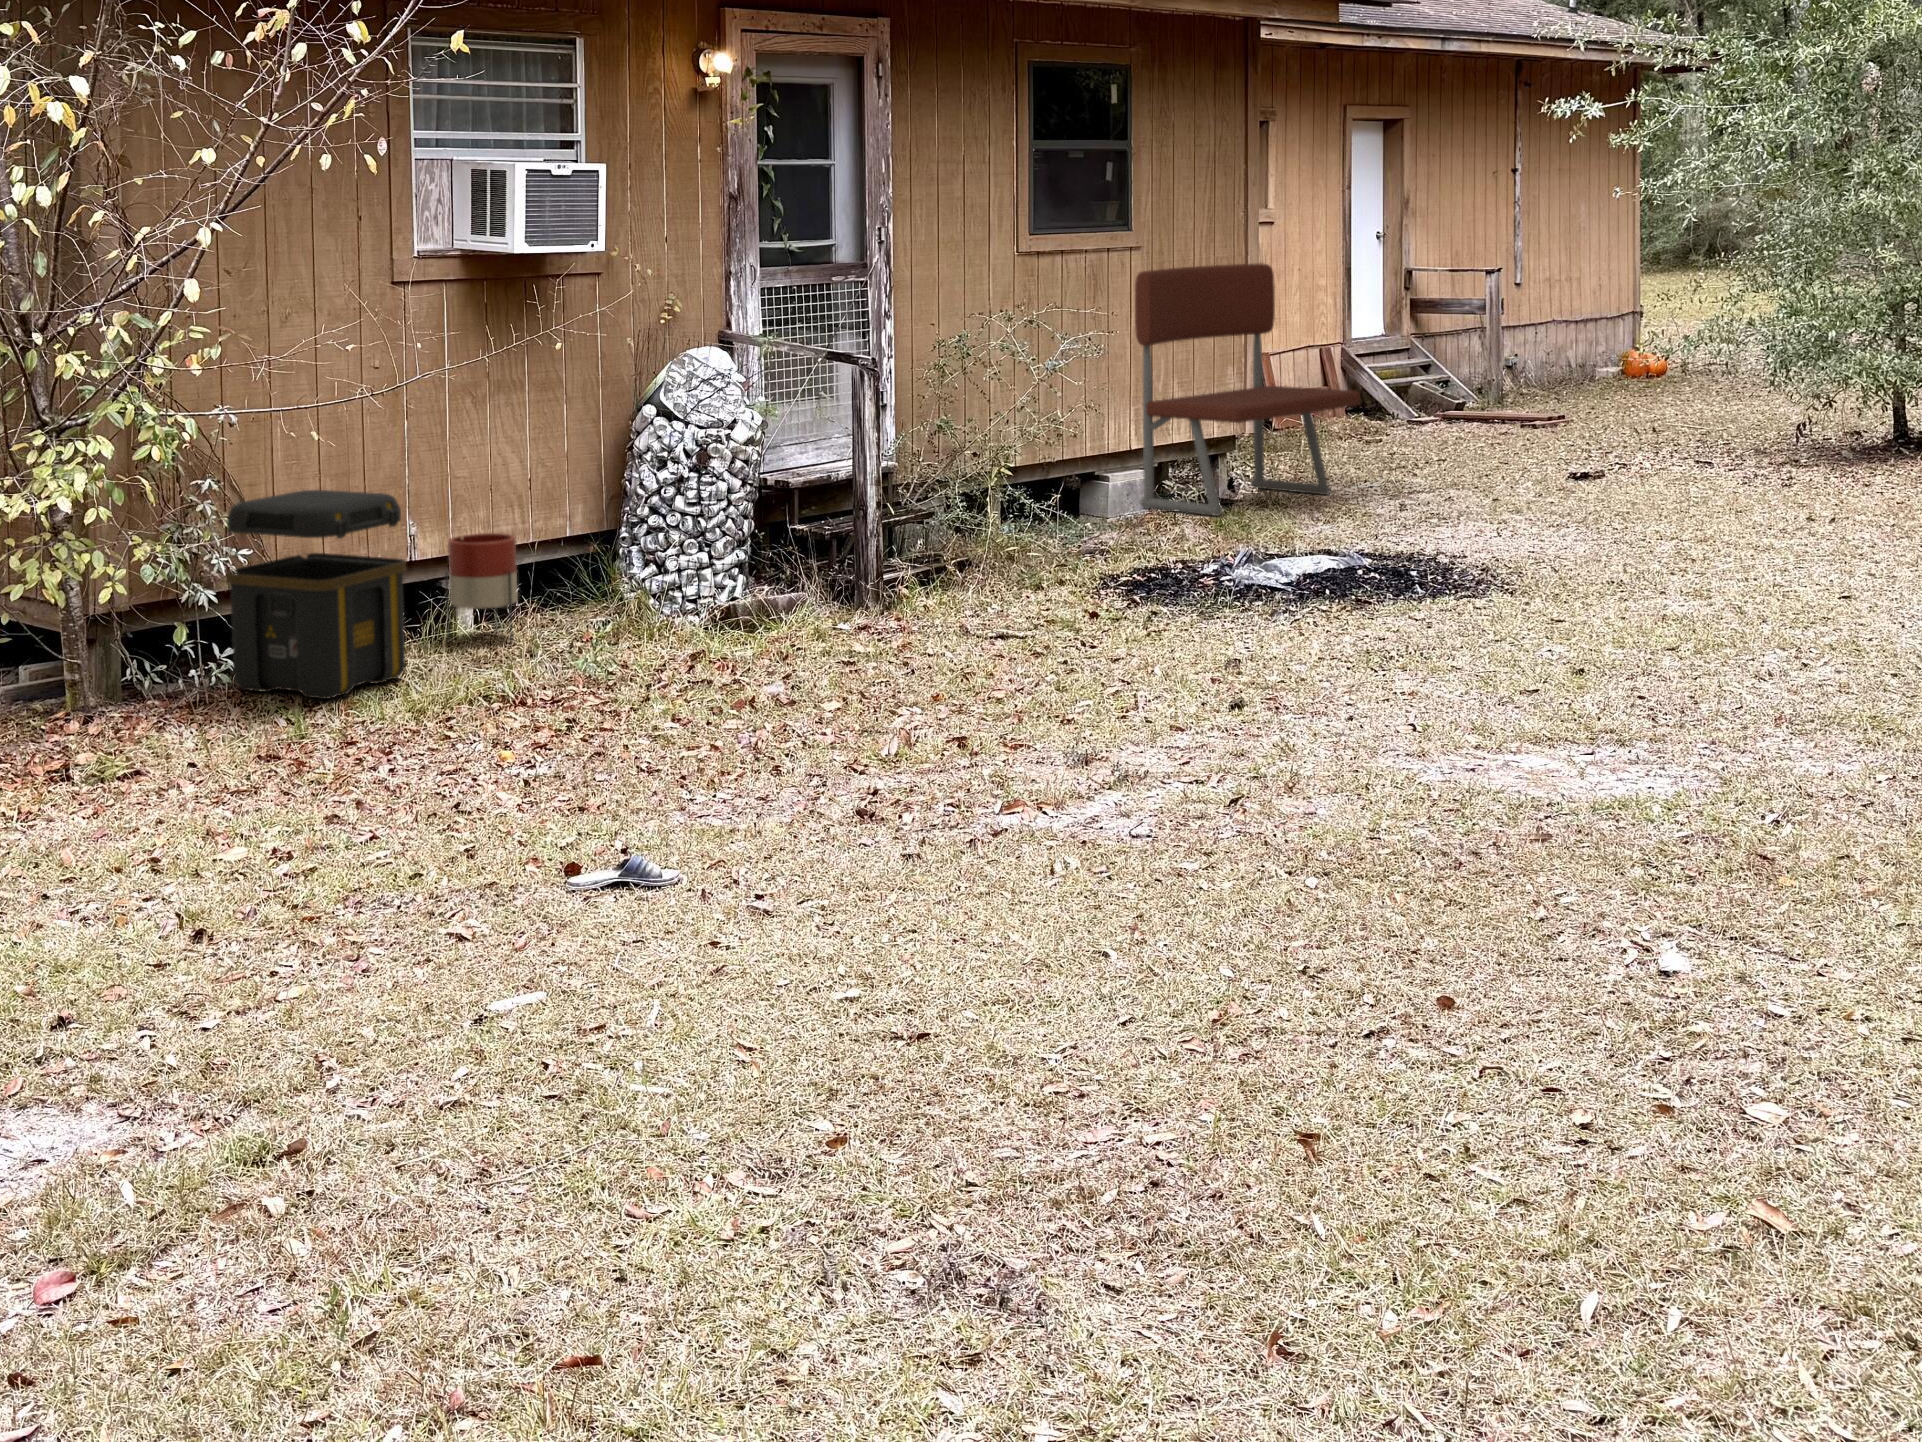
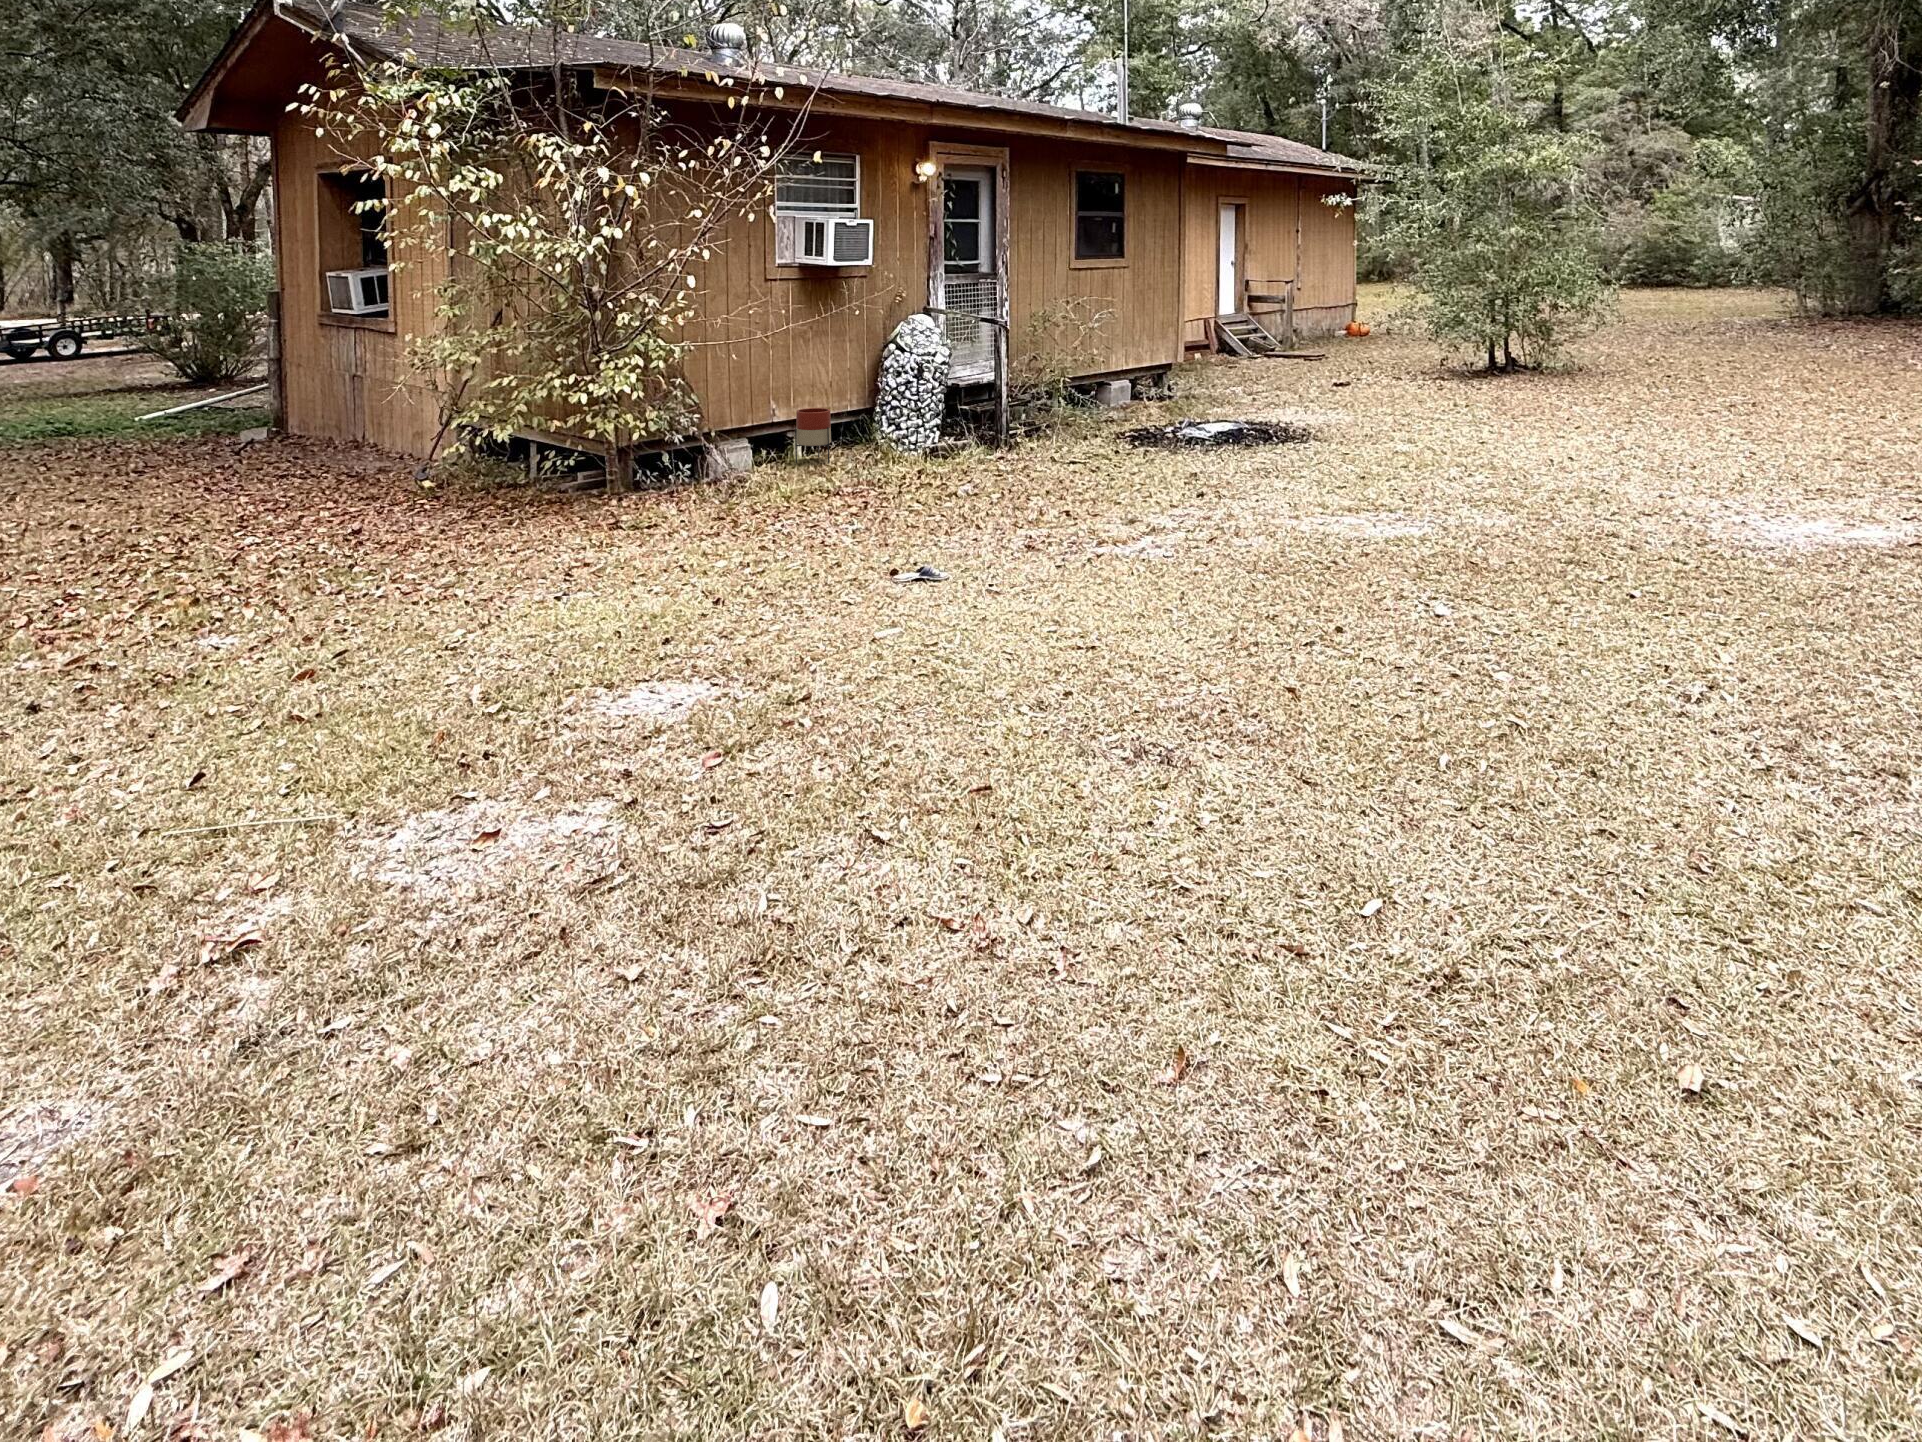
bench: present [1135,264,1360,516] -> none [1124,277,1233,402]
toolbox: present [226,490,406,699] -> none [692,385,782,490]

